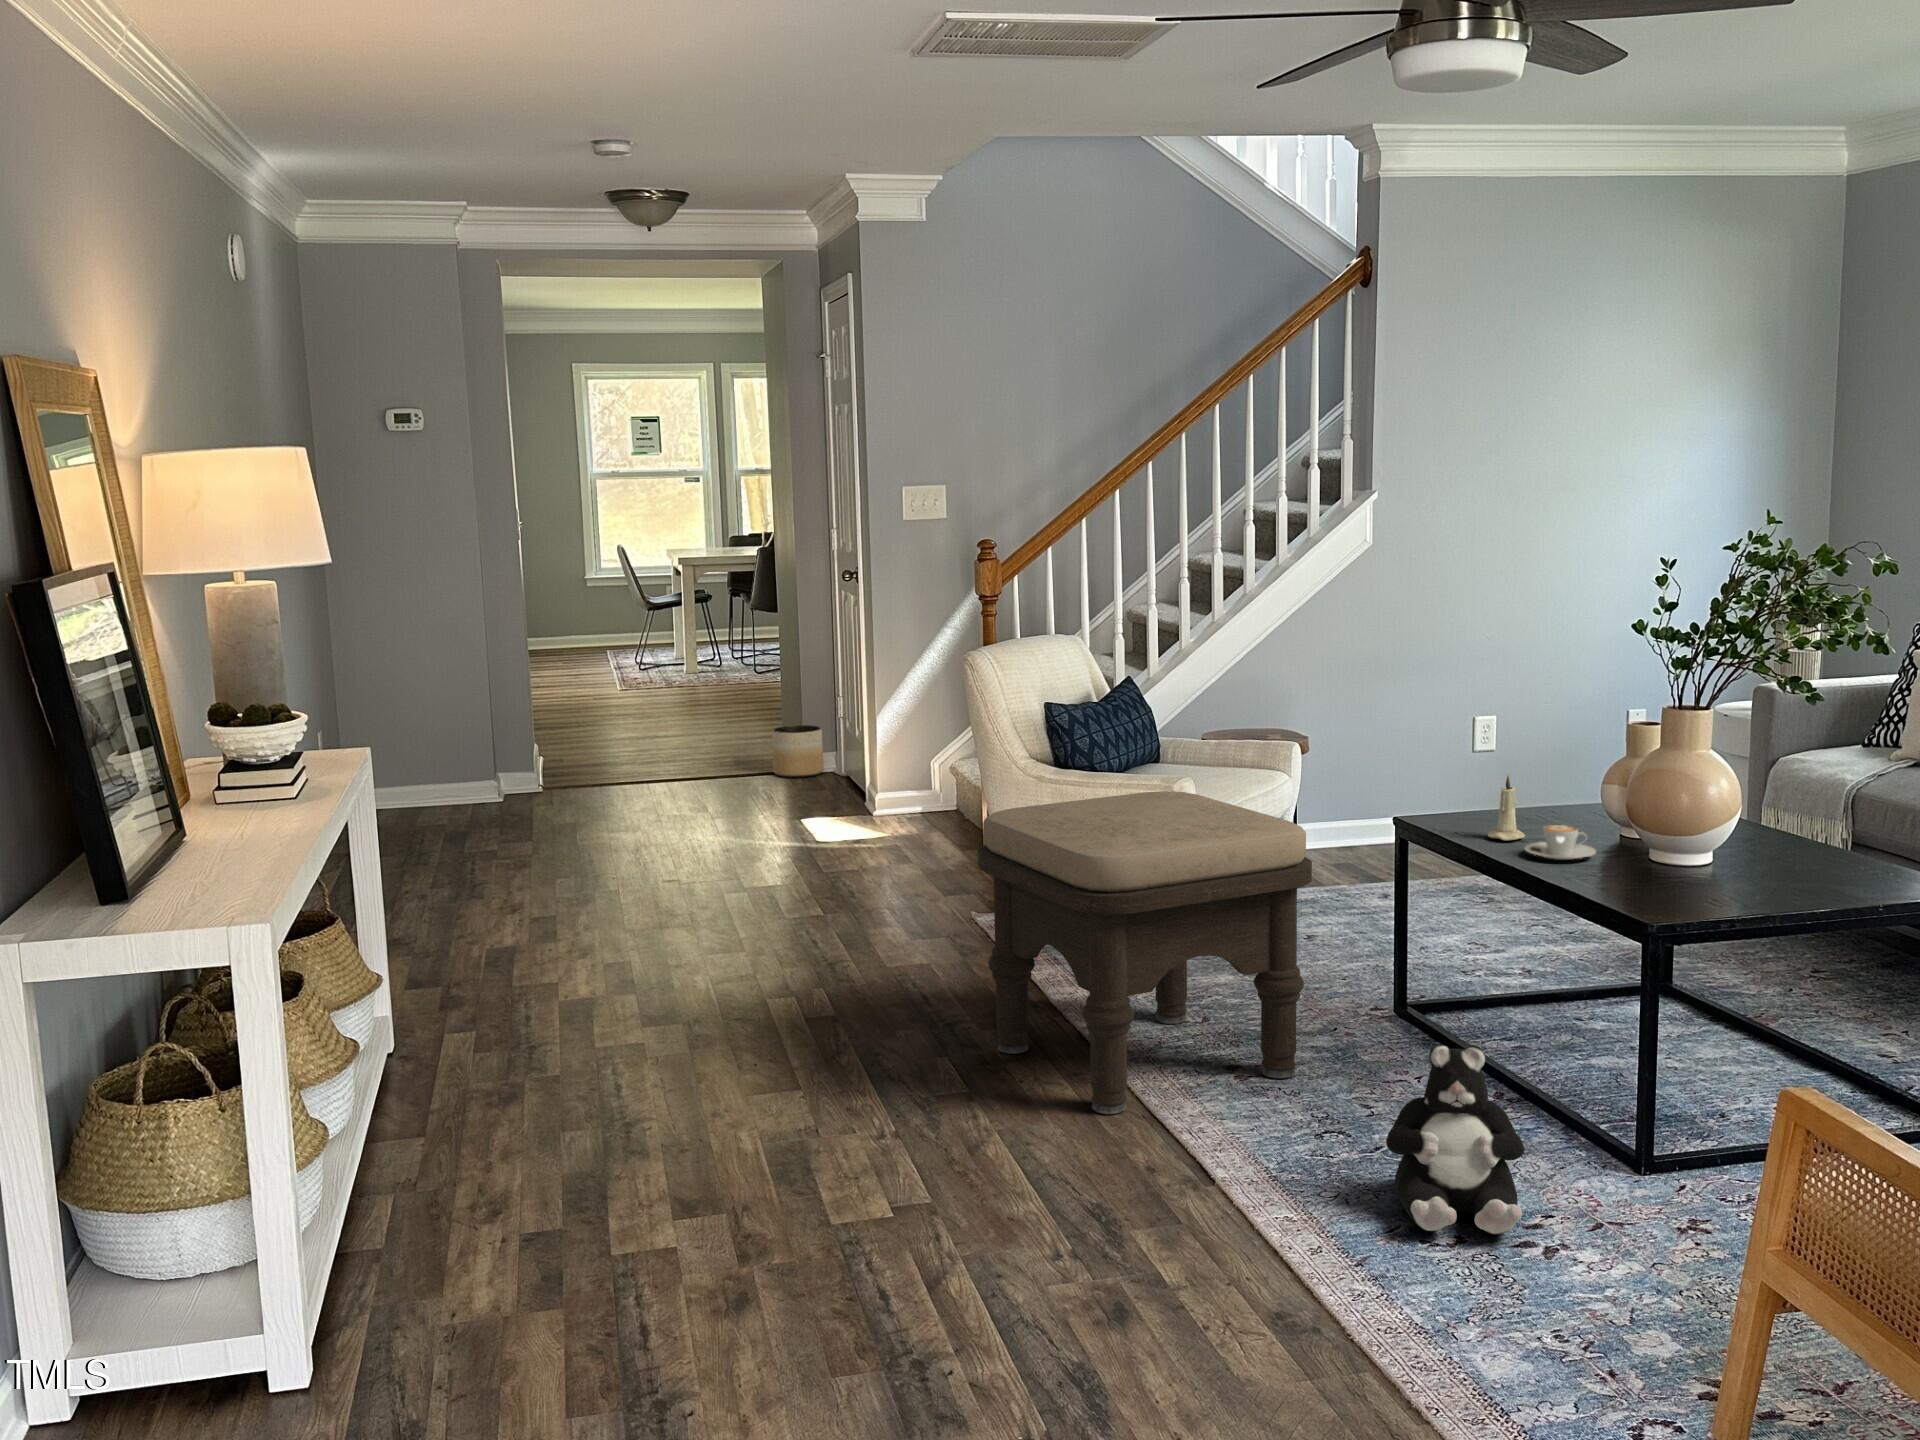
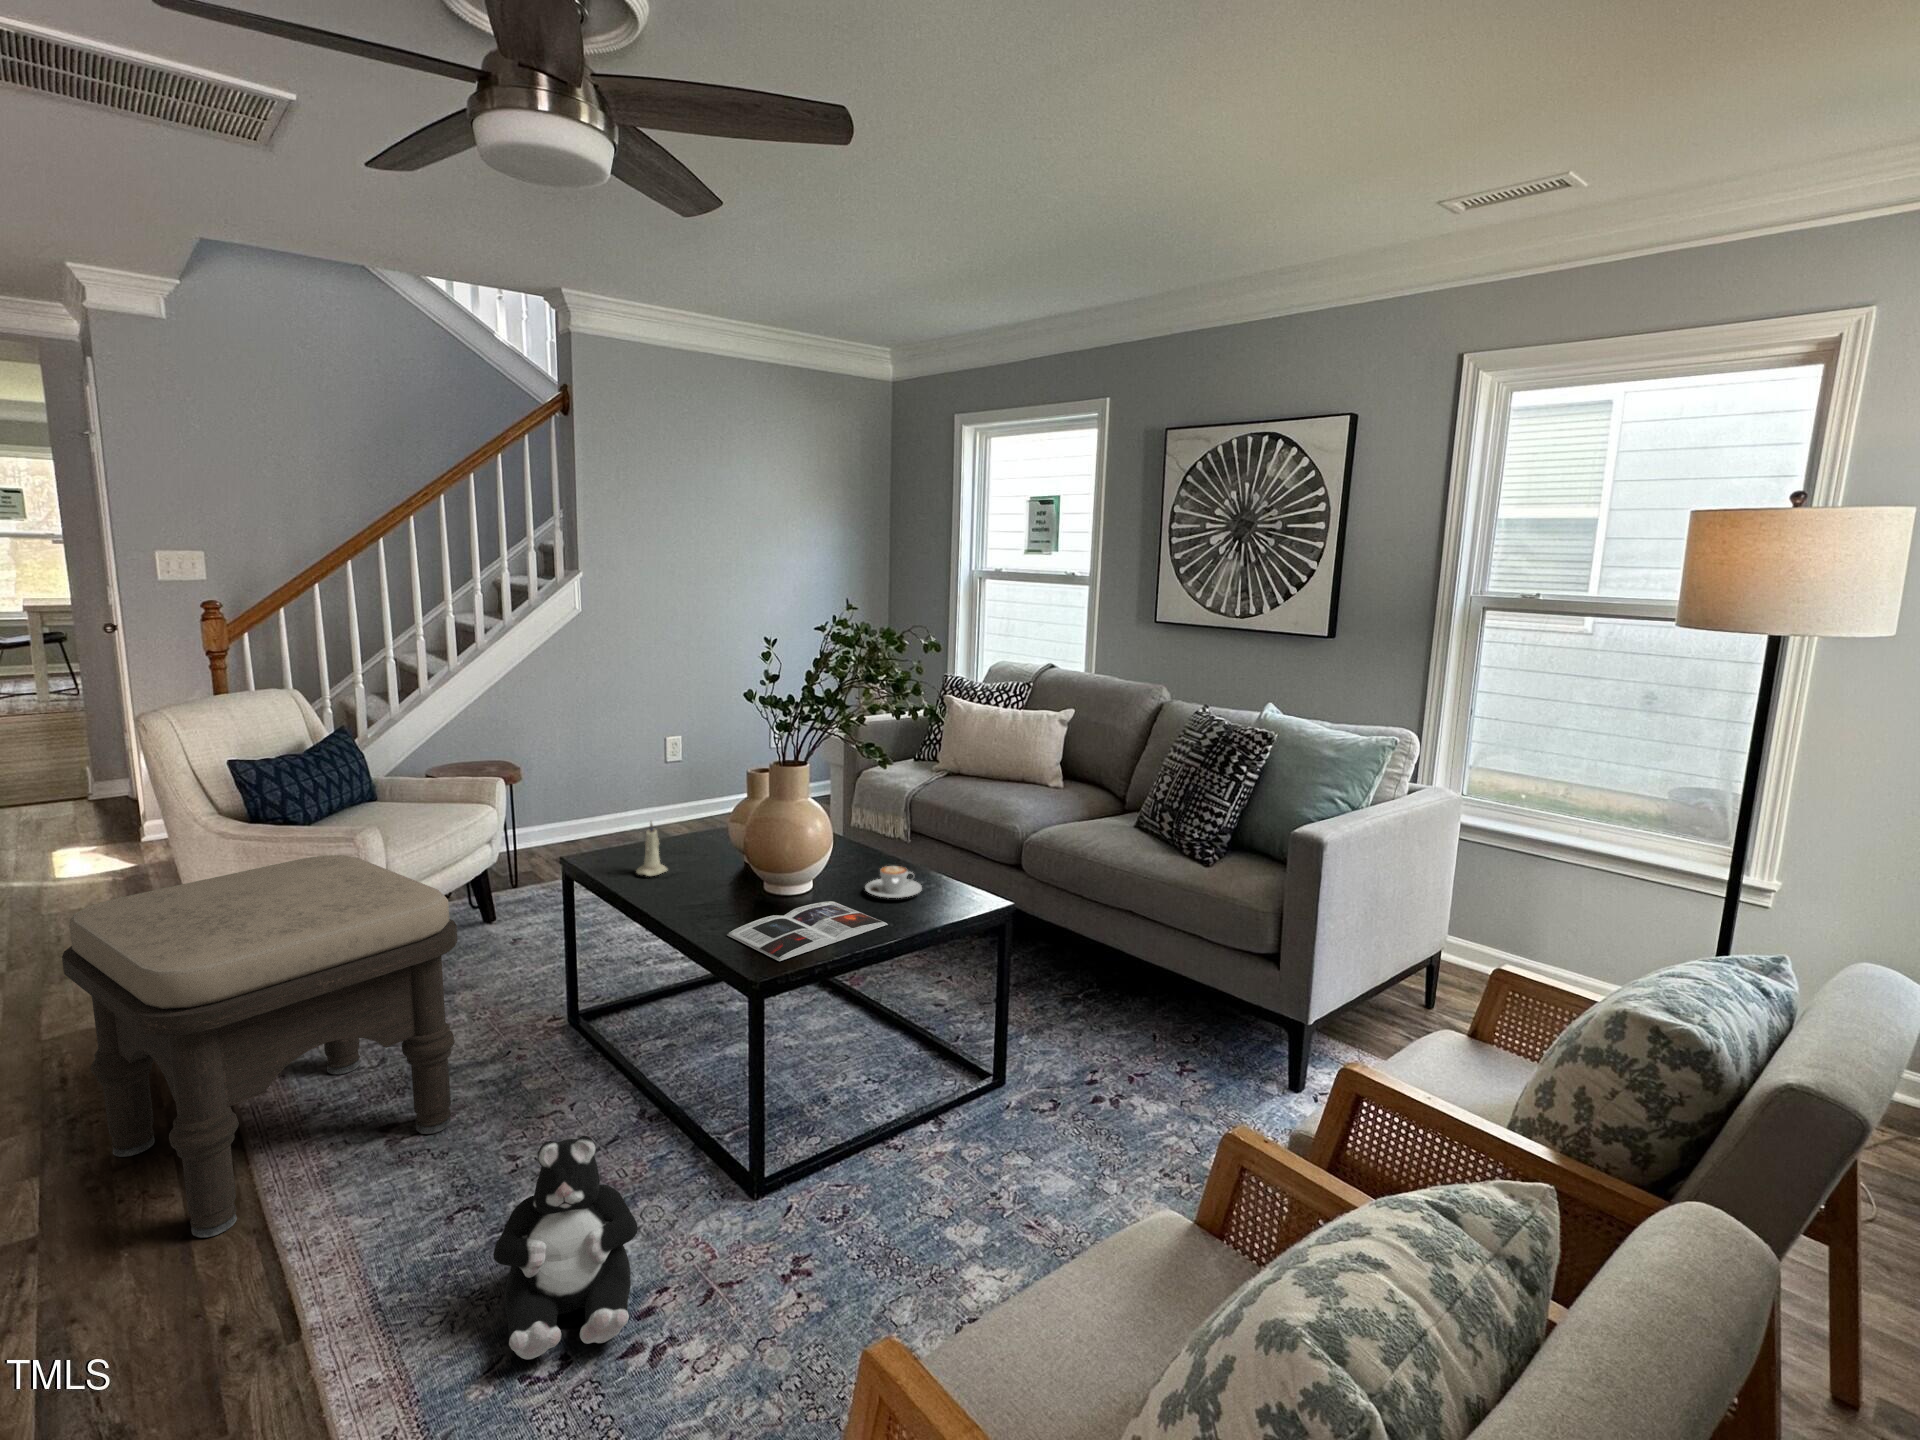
planter: present [772,725,824,777] -> none [46,758,109,806]
coffee cup: present [1525,825,1596,860] -> present [865,866,922,898]
magazine: none [1610,875,1814,917] -> present [728,901,888,961]

